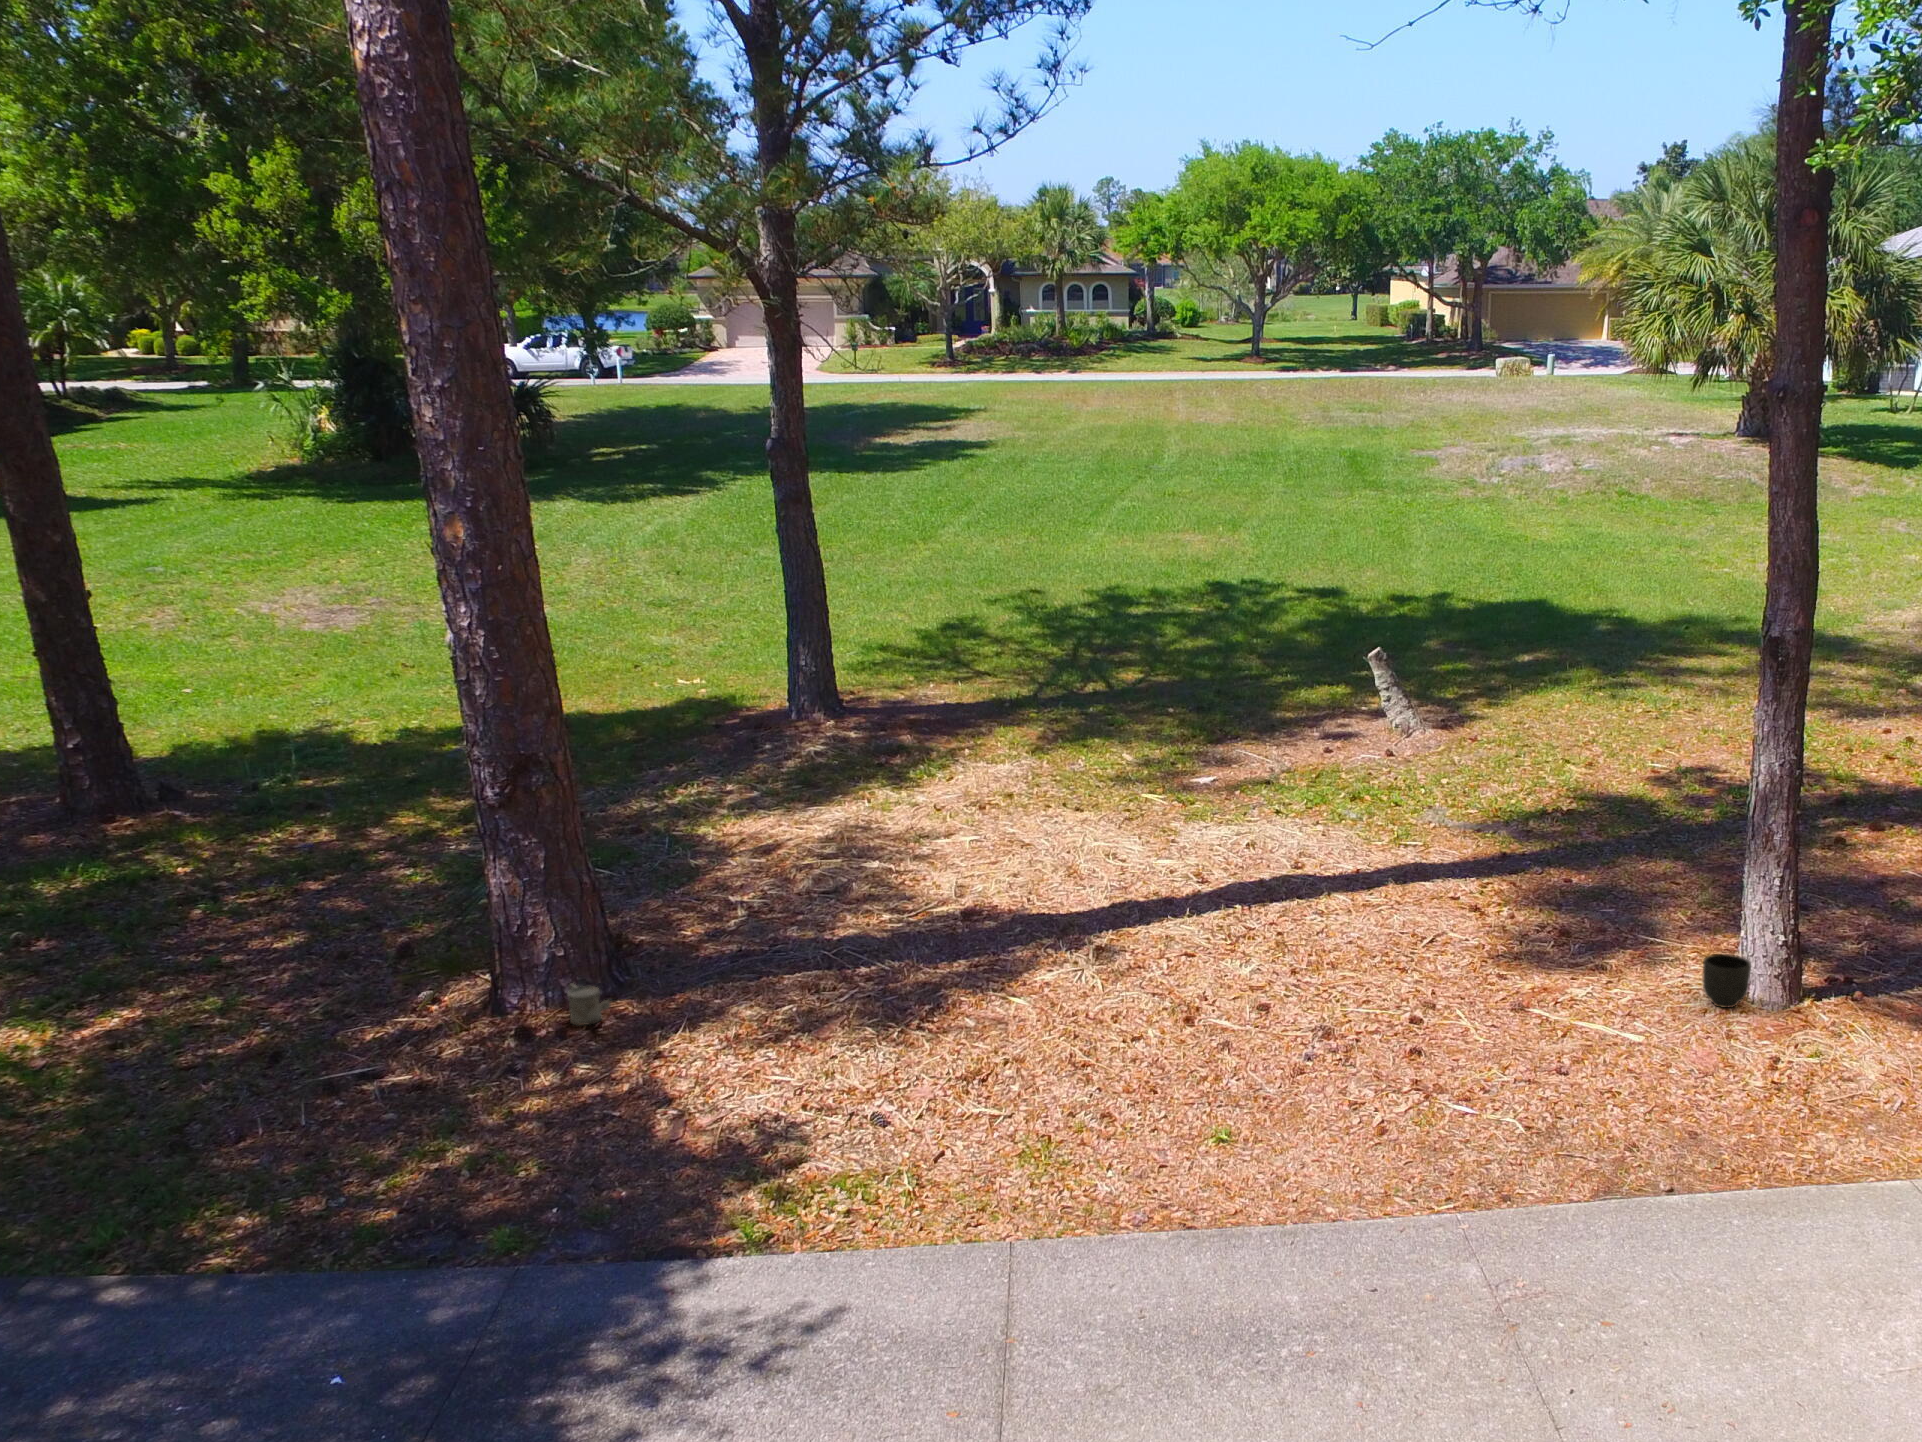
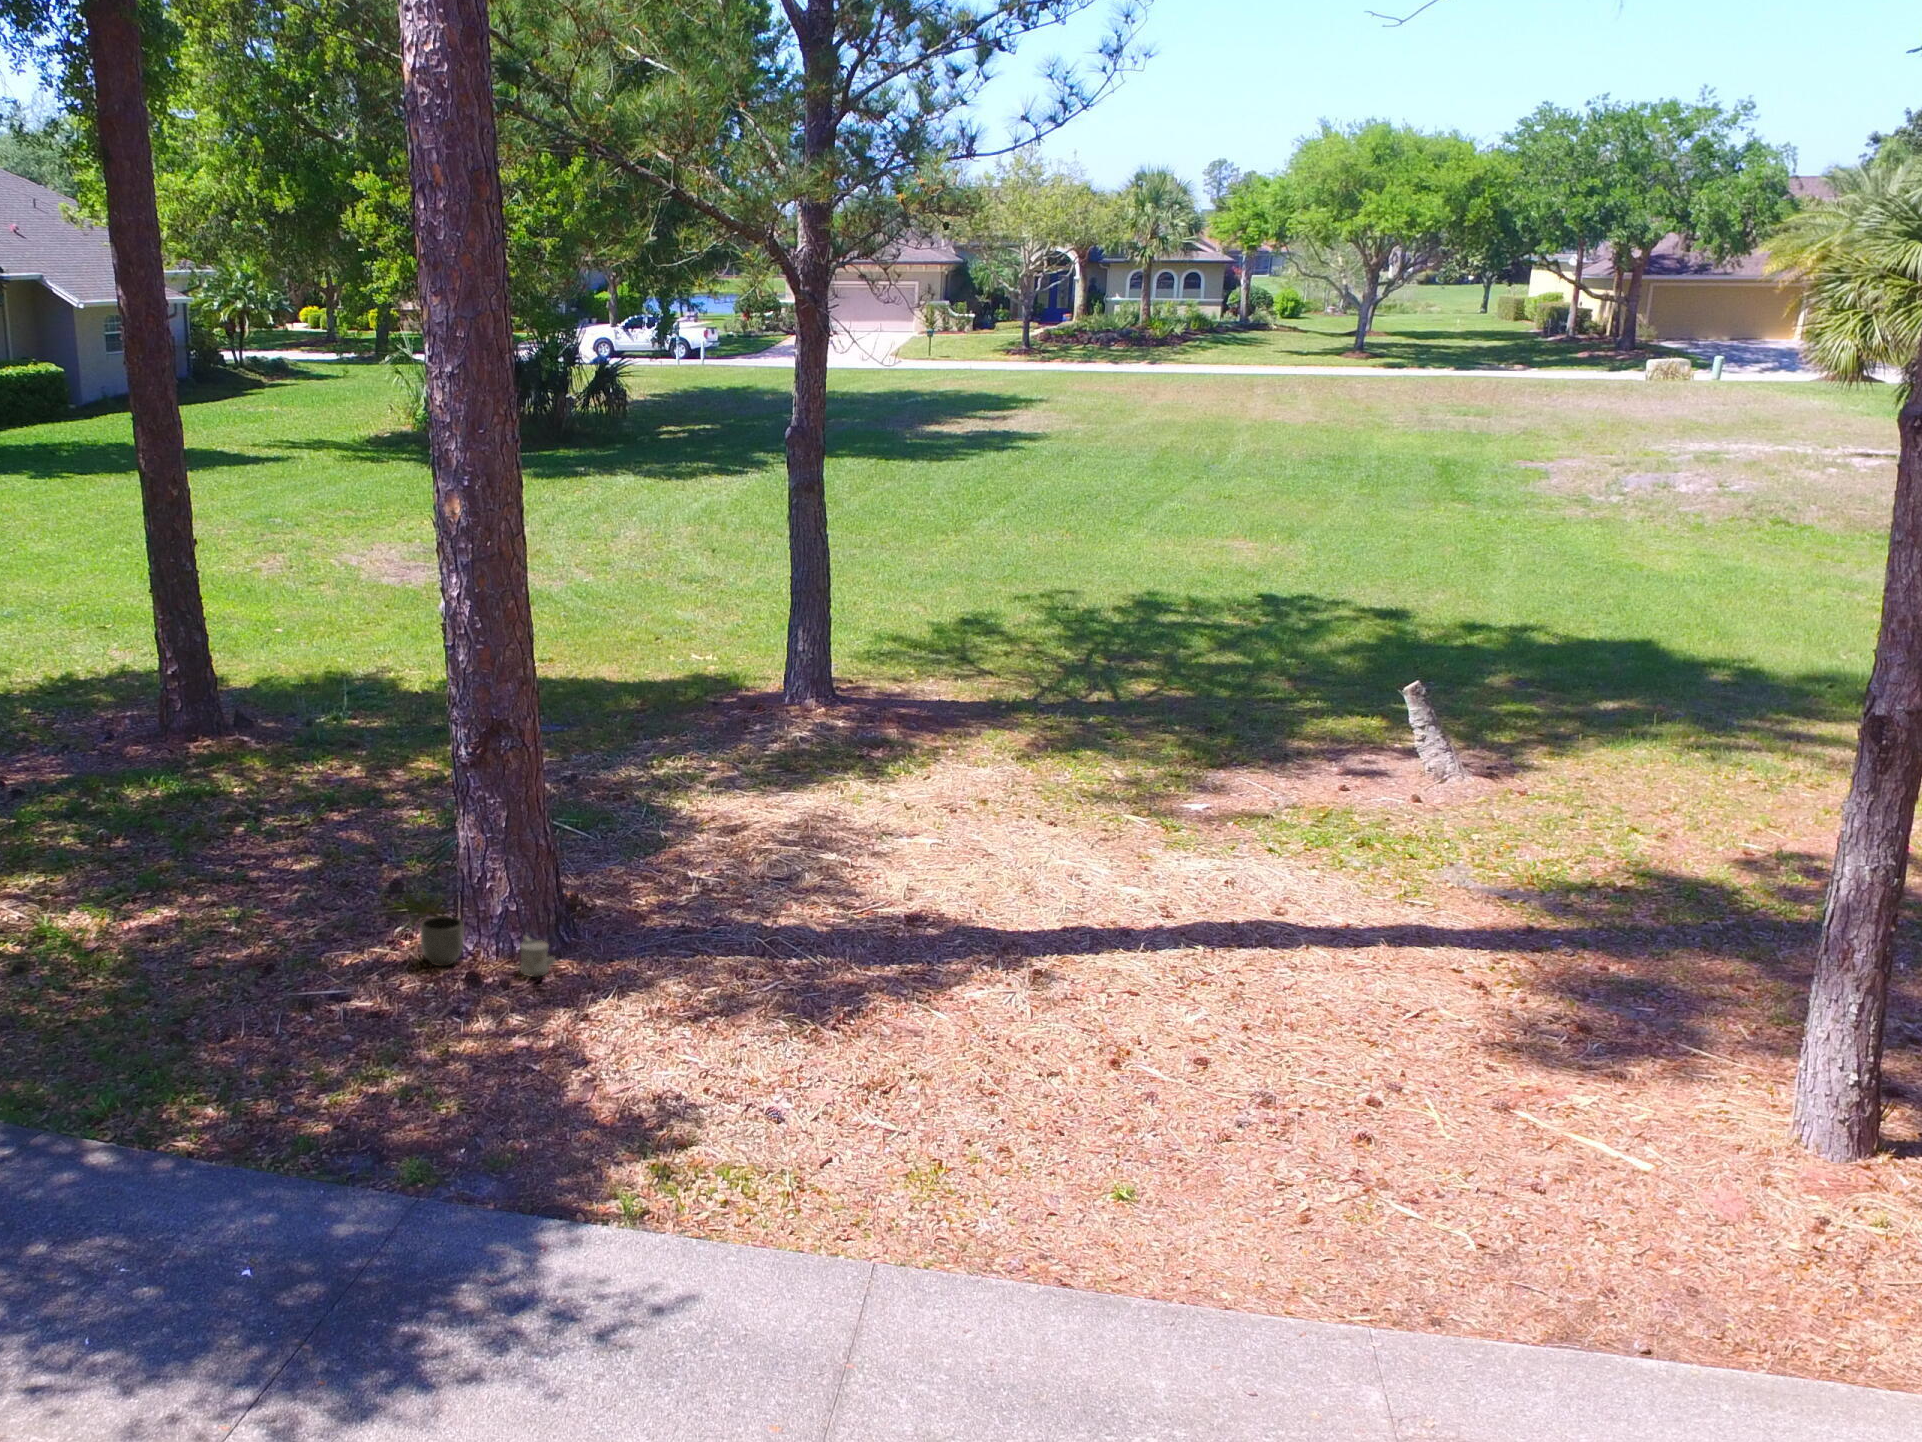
planter: present [1703,954,1751,1008] -> present [420,916,463,966]

